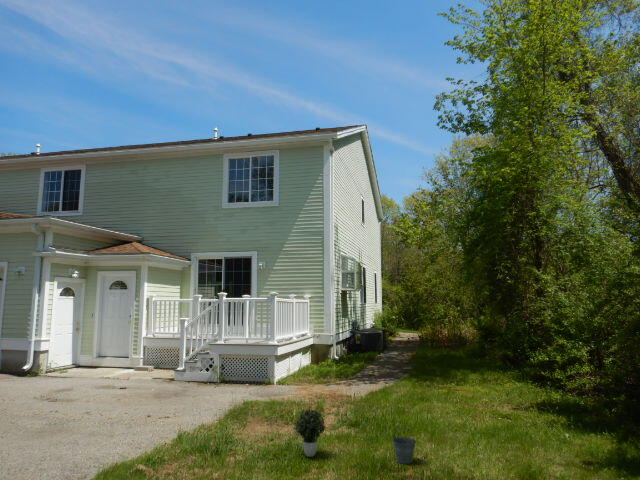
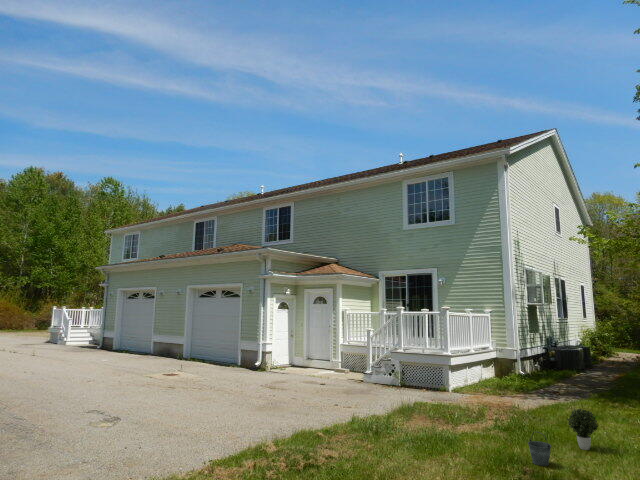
potted plant: present [294,409,325,457] -> present [567,409,598,450]

